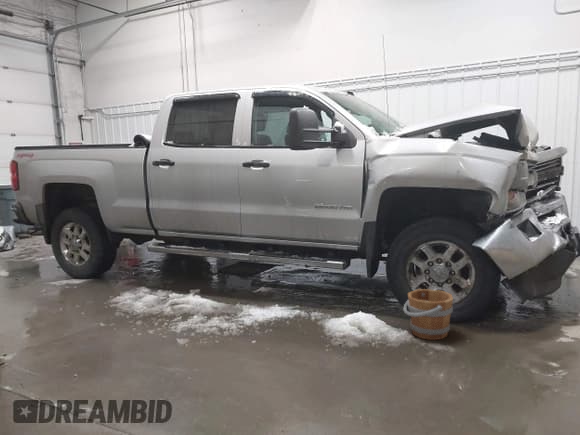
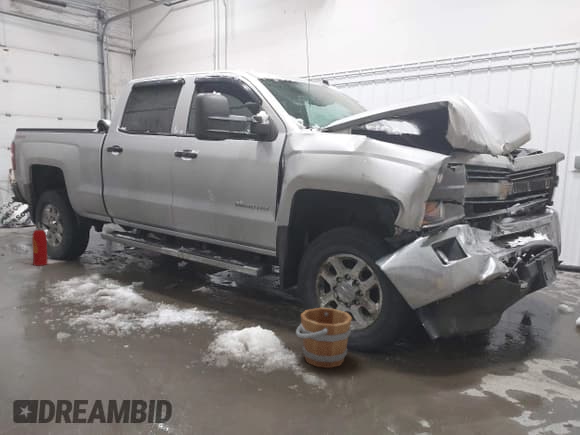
fire extinguisher: none [64,242,84,287] -> present [32,222,50,266]

